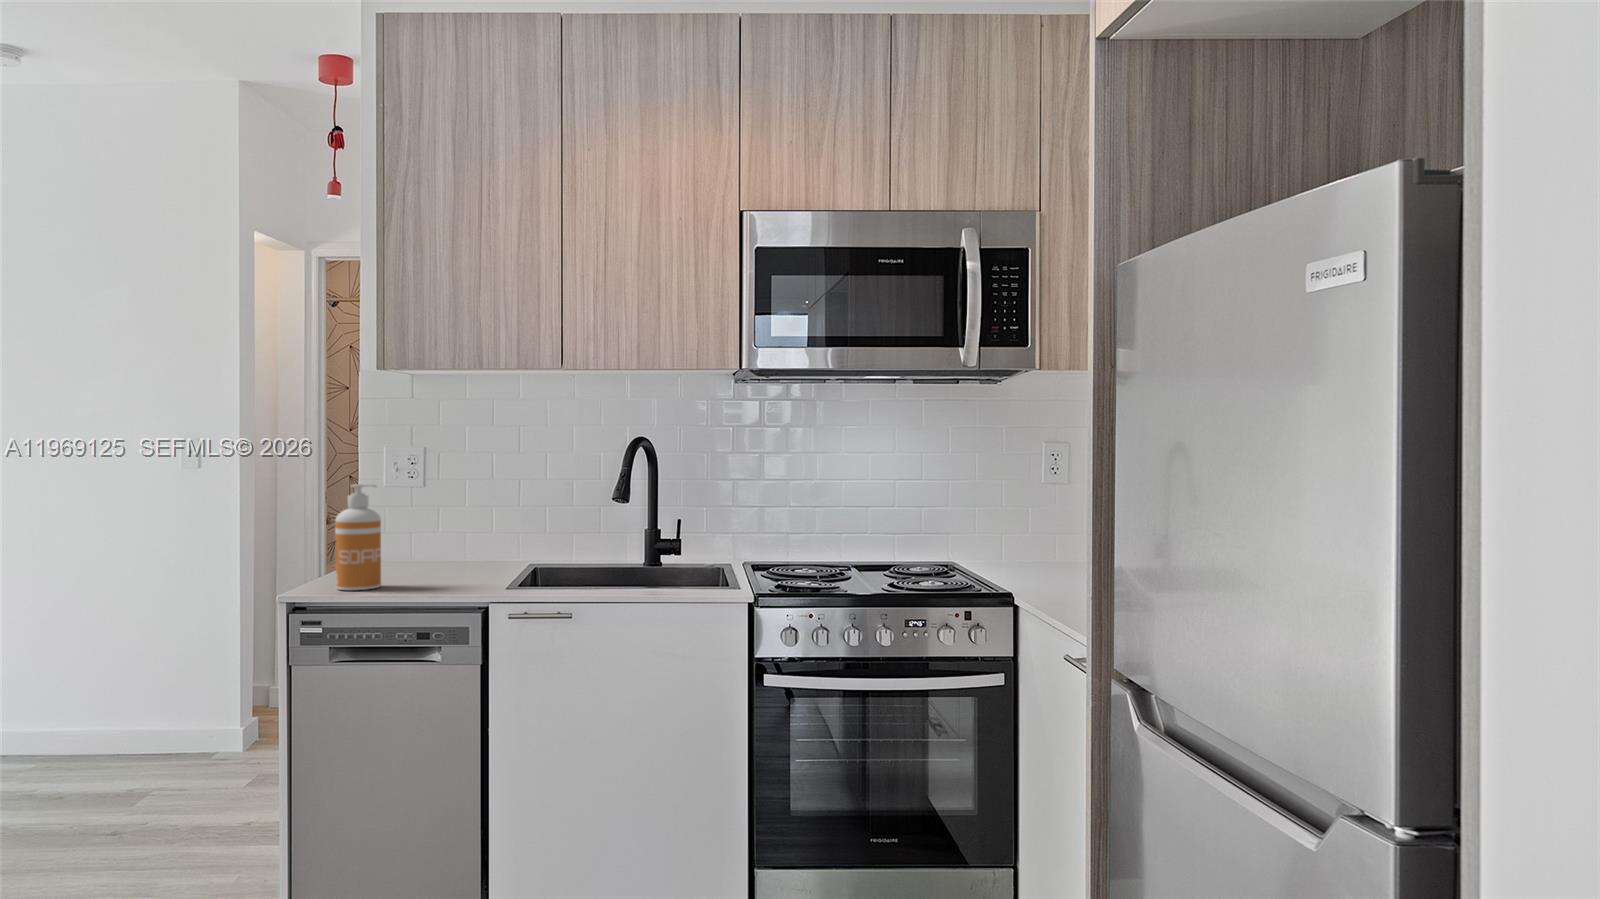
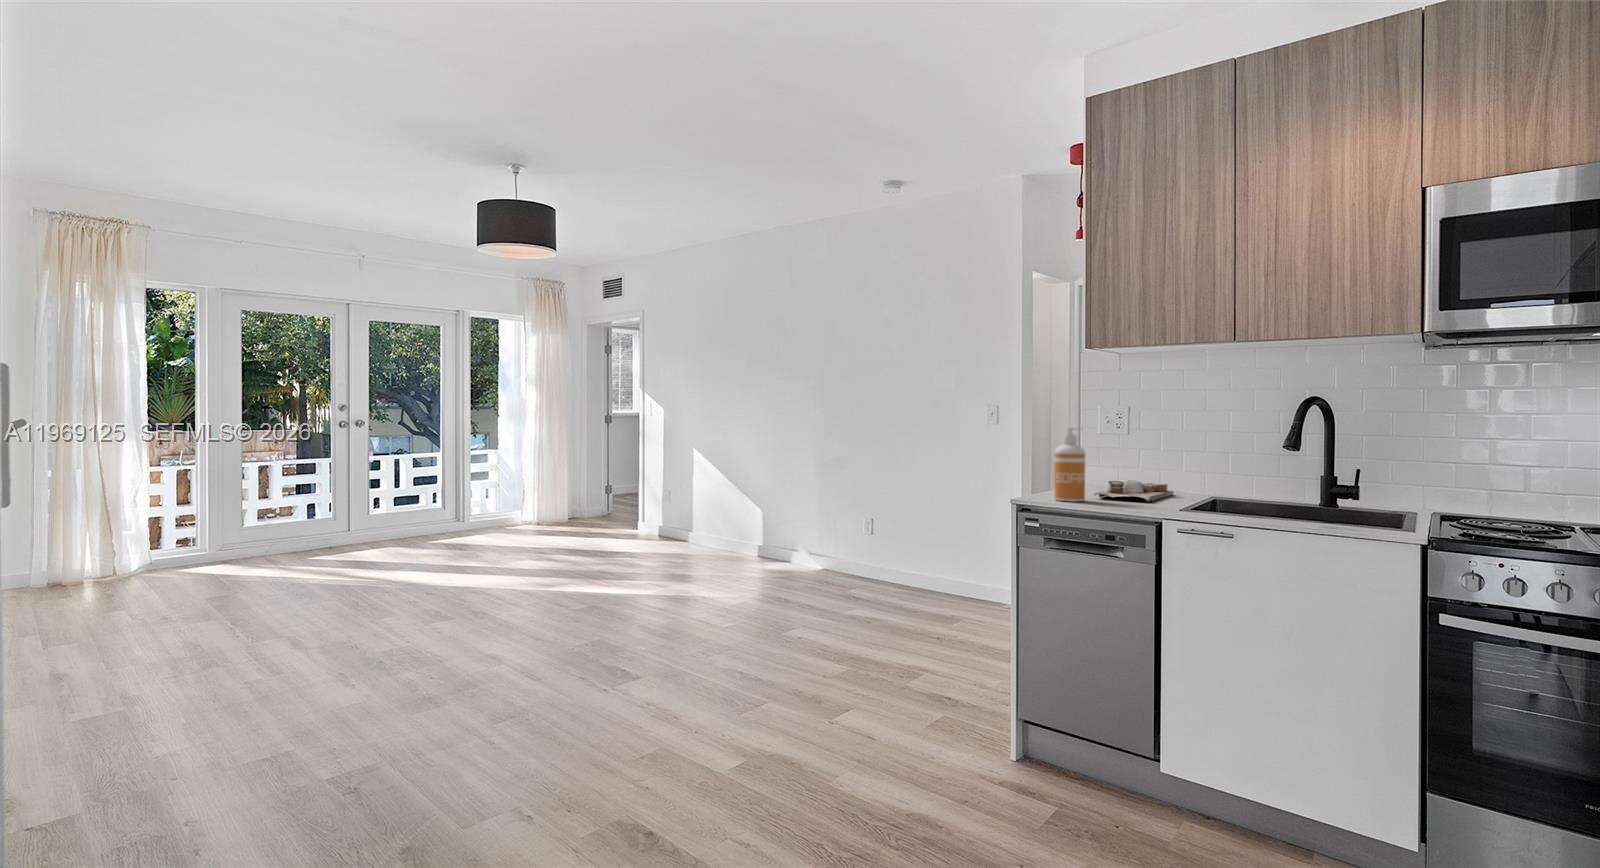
cutting board: none [391,548,486,579] -> present [1094,479,1174,502]

